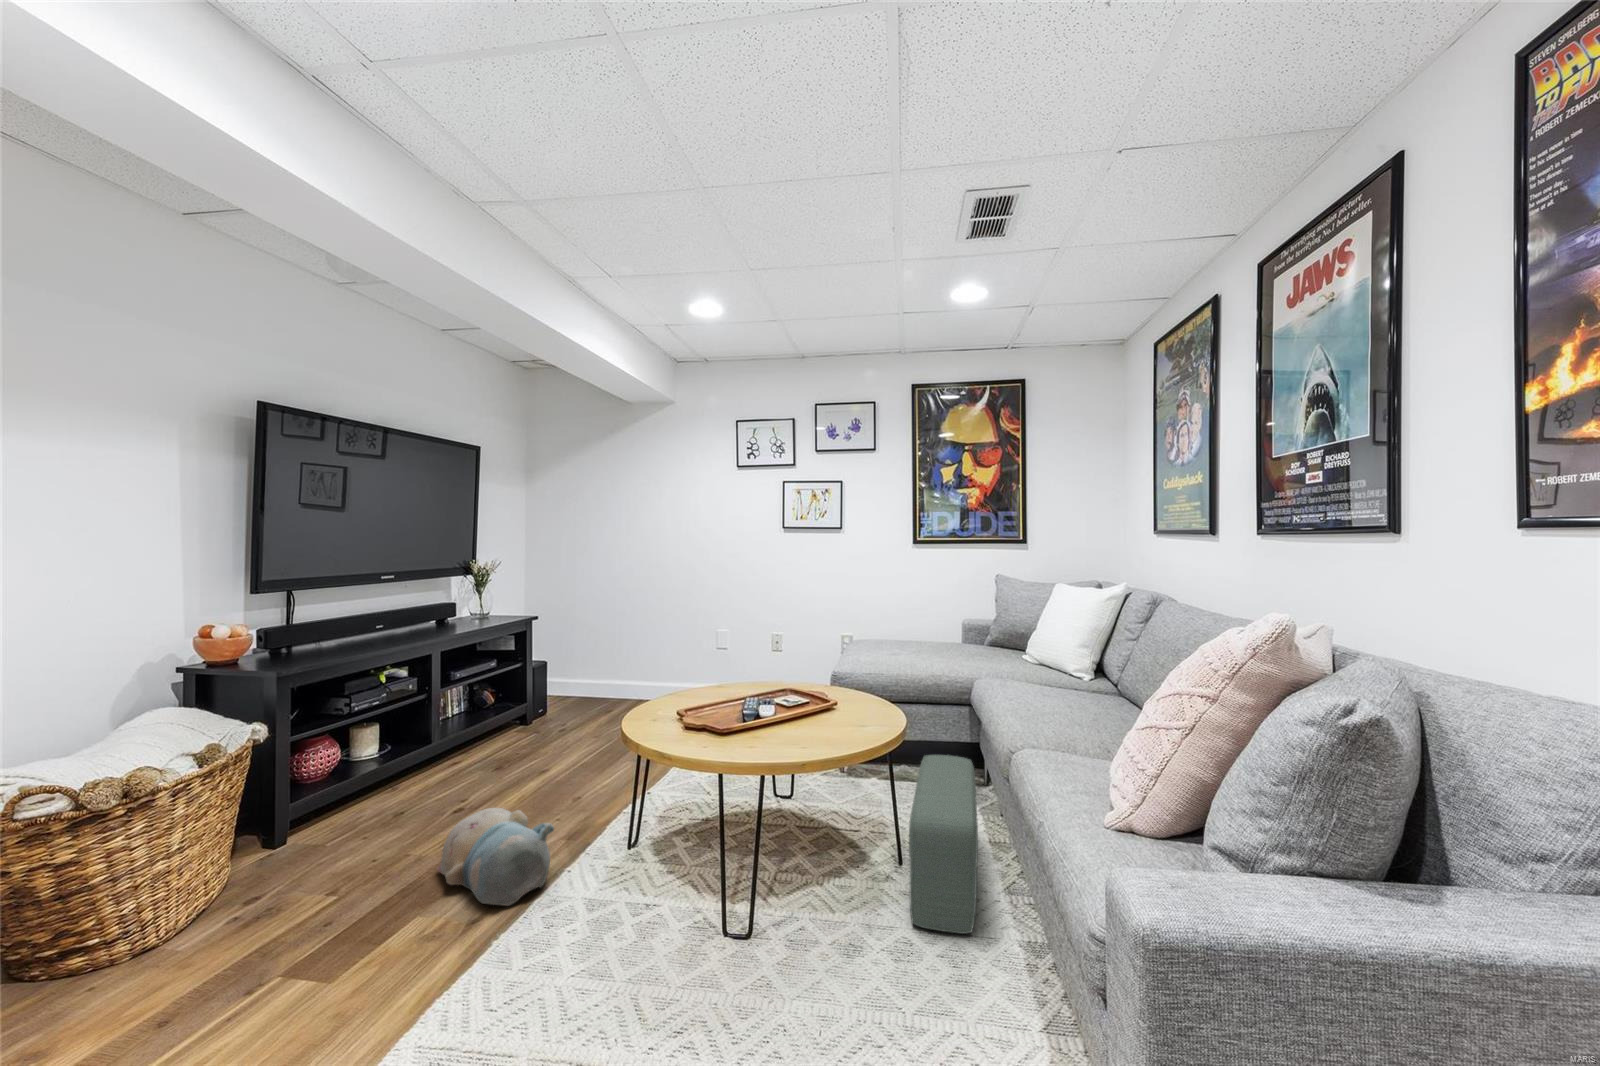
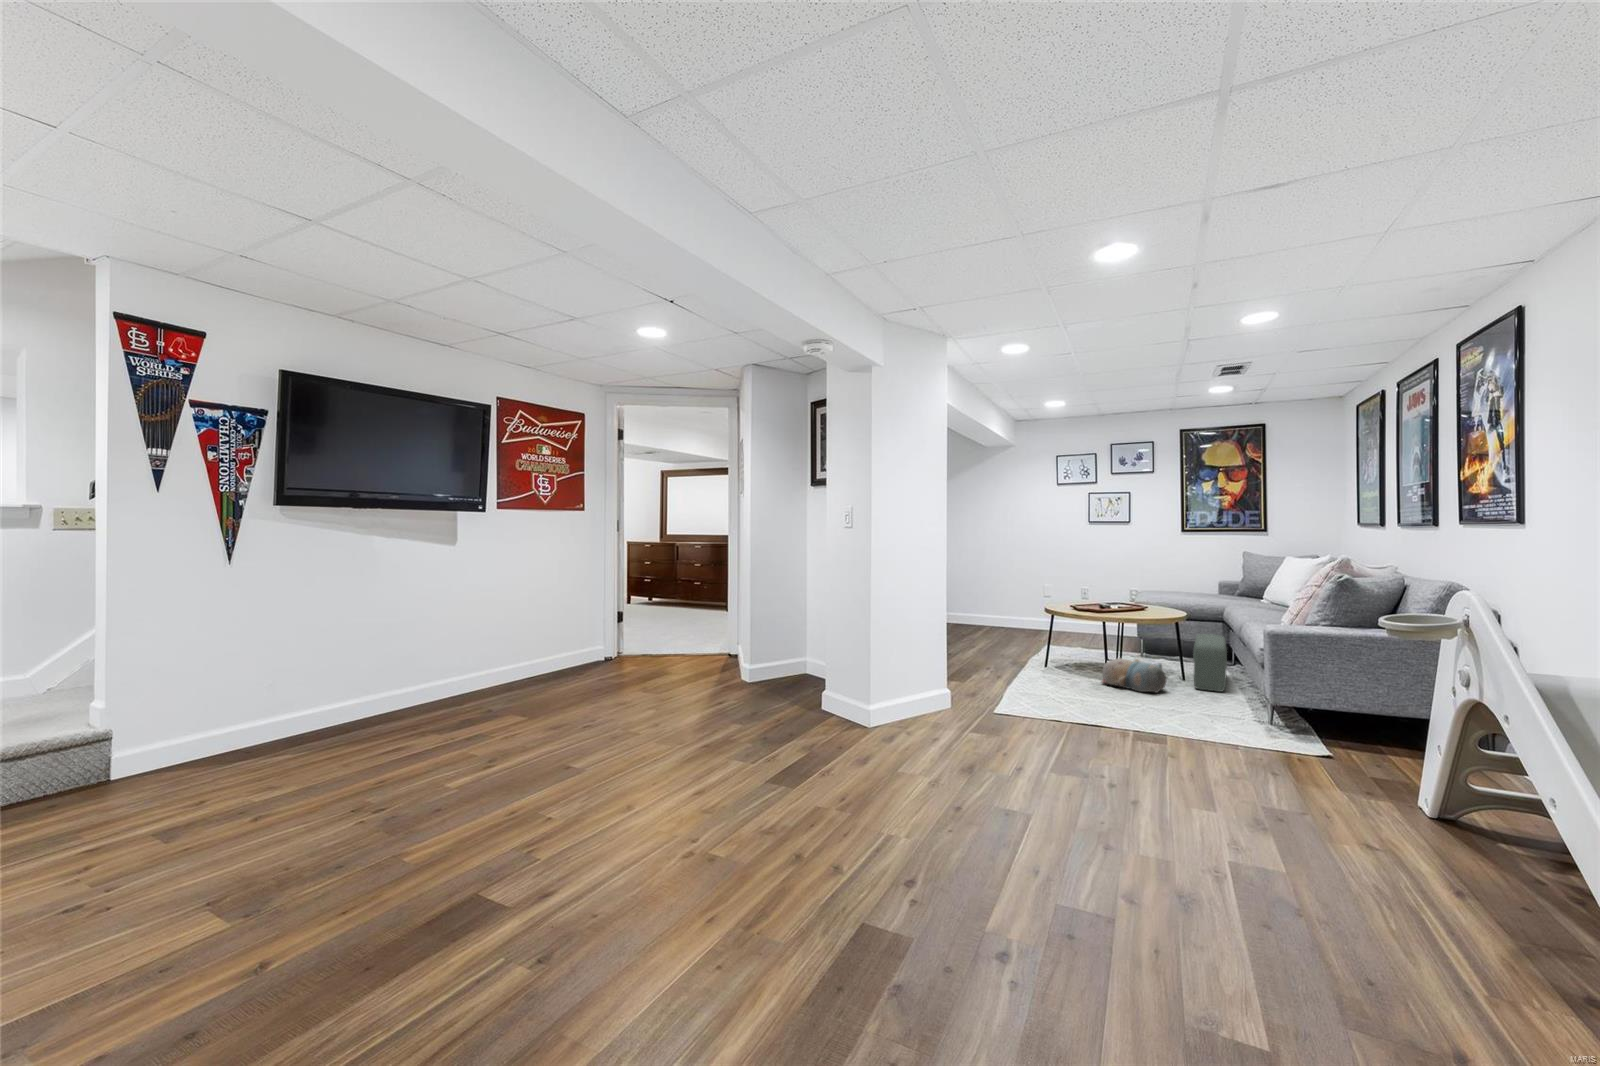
plush toy: present [437,808,554,906] -> present [1102,658,1166,693]

